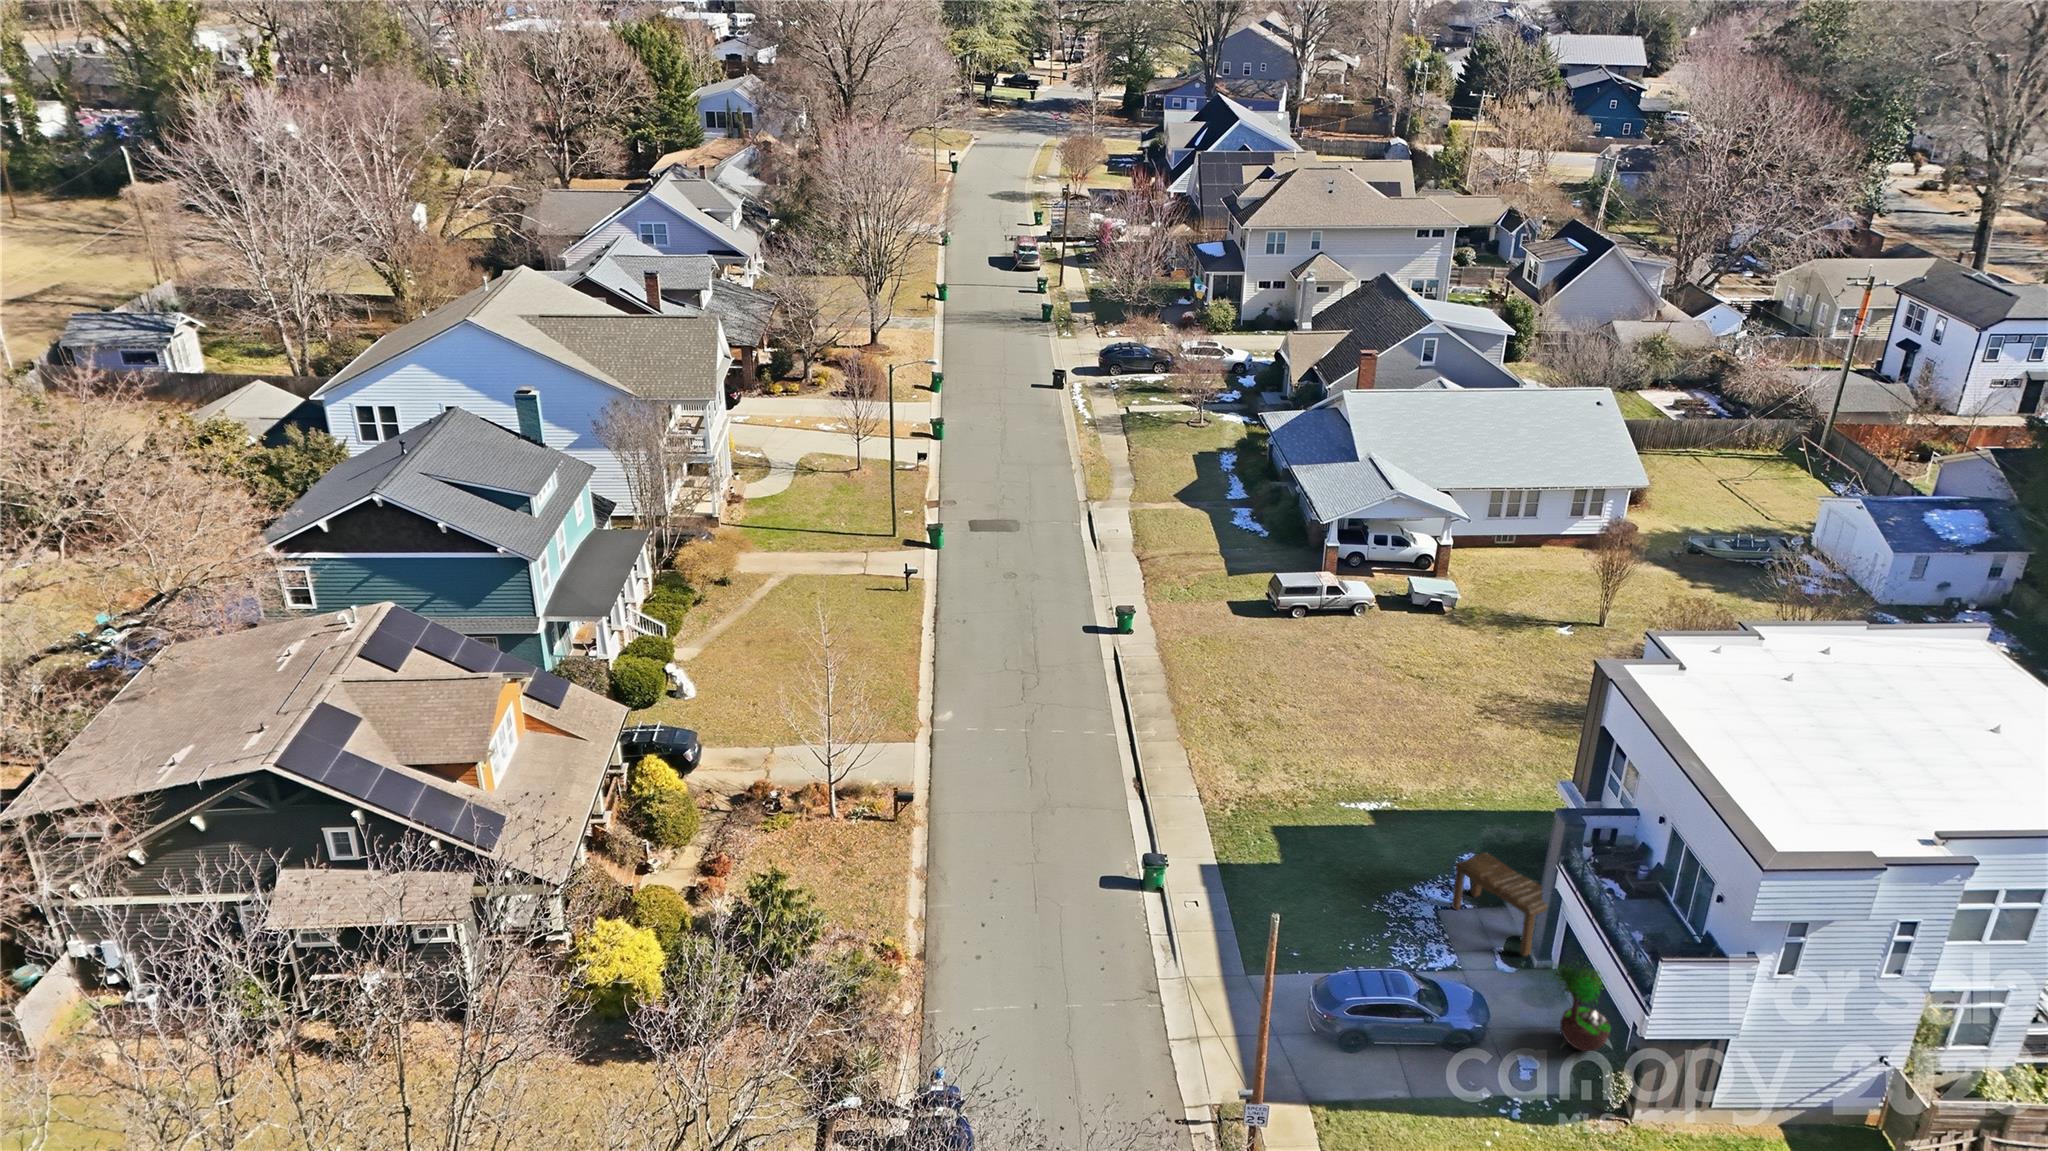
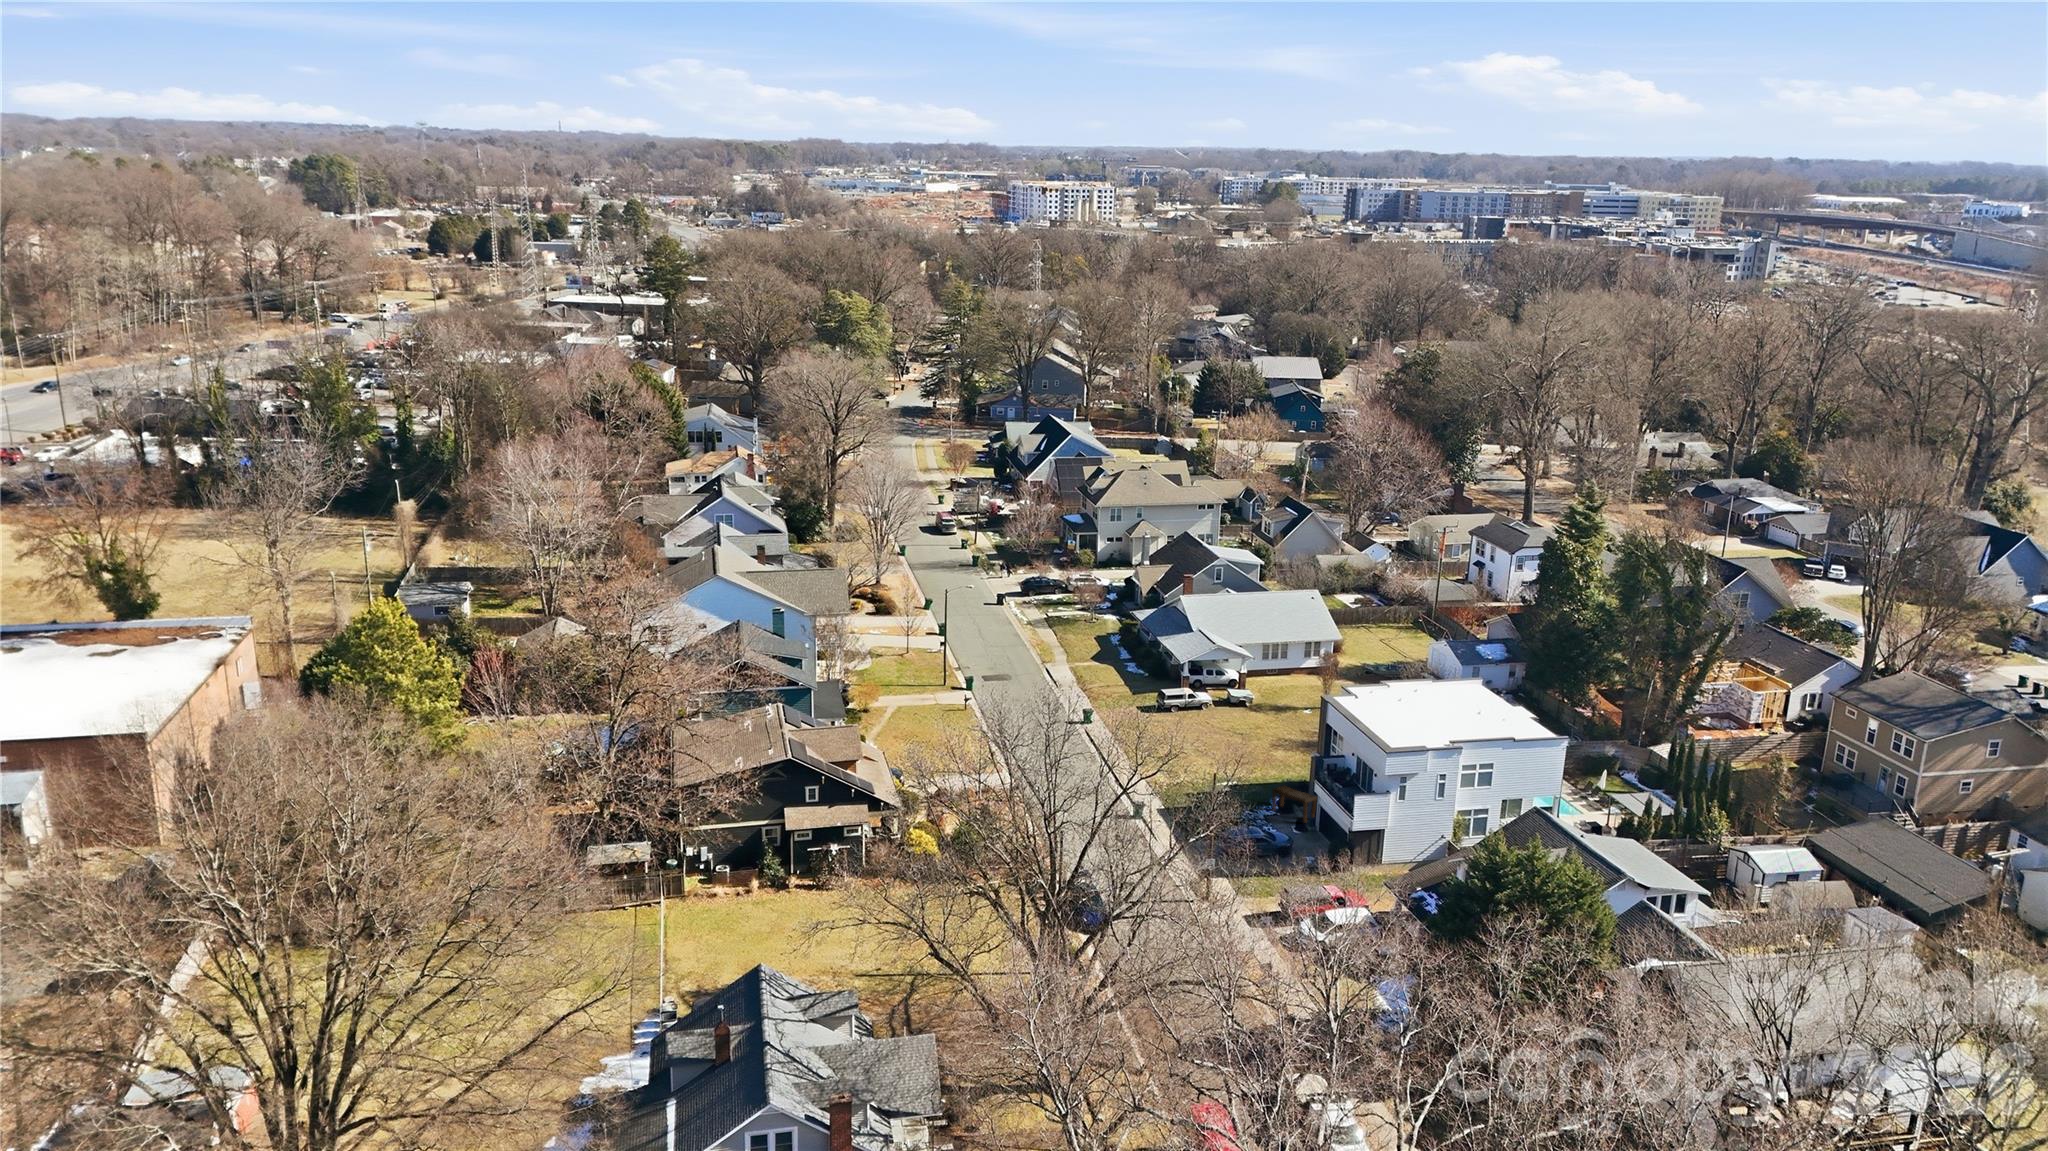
potted tree: present [1550,963,1610,1051] -> none [1313,805,1342,848]

